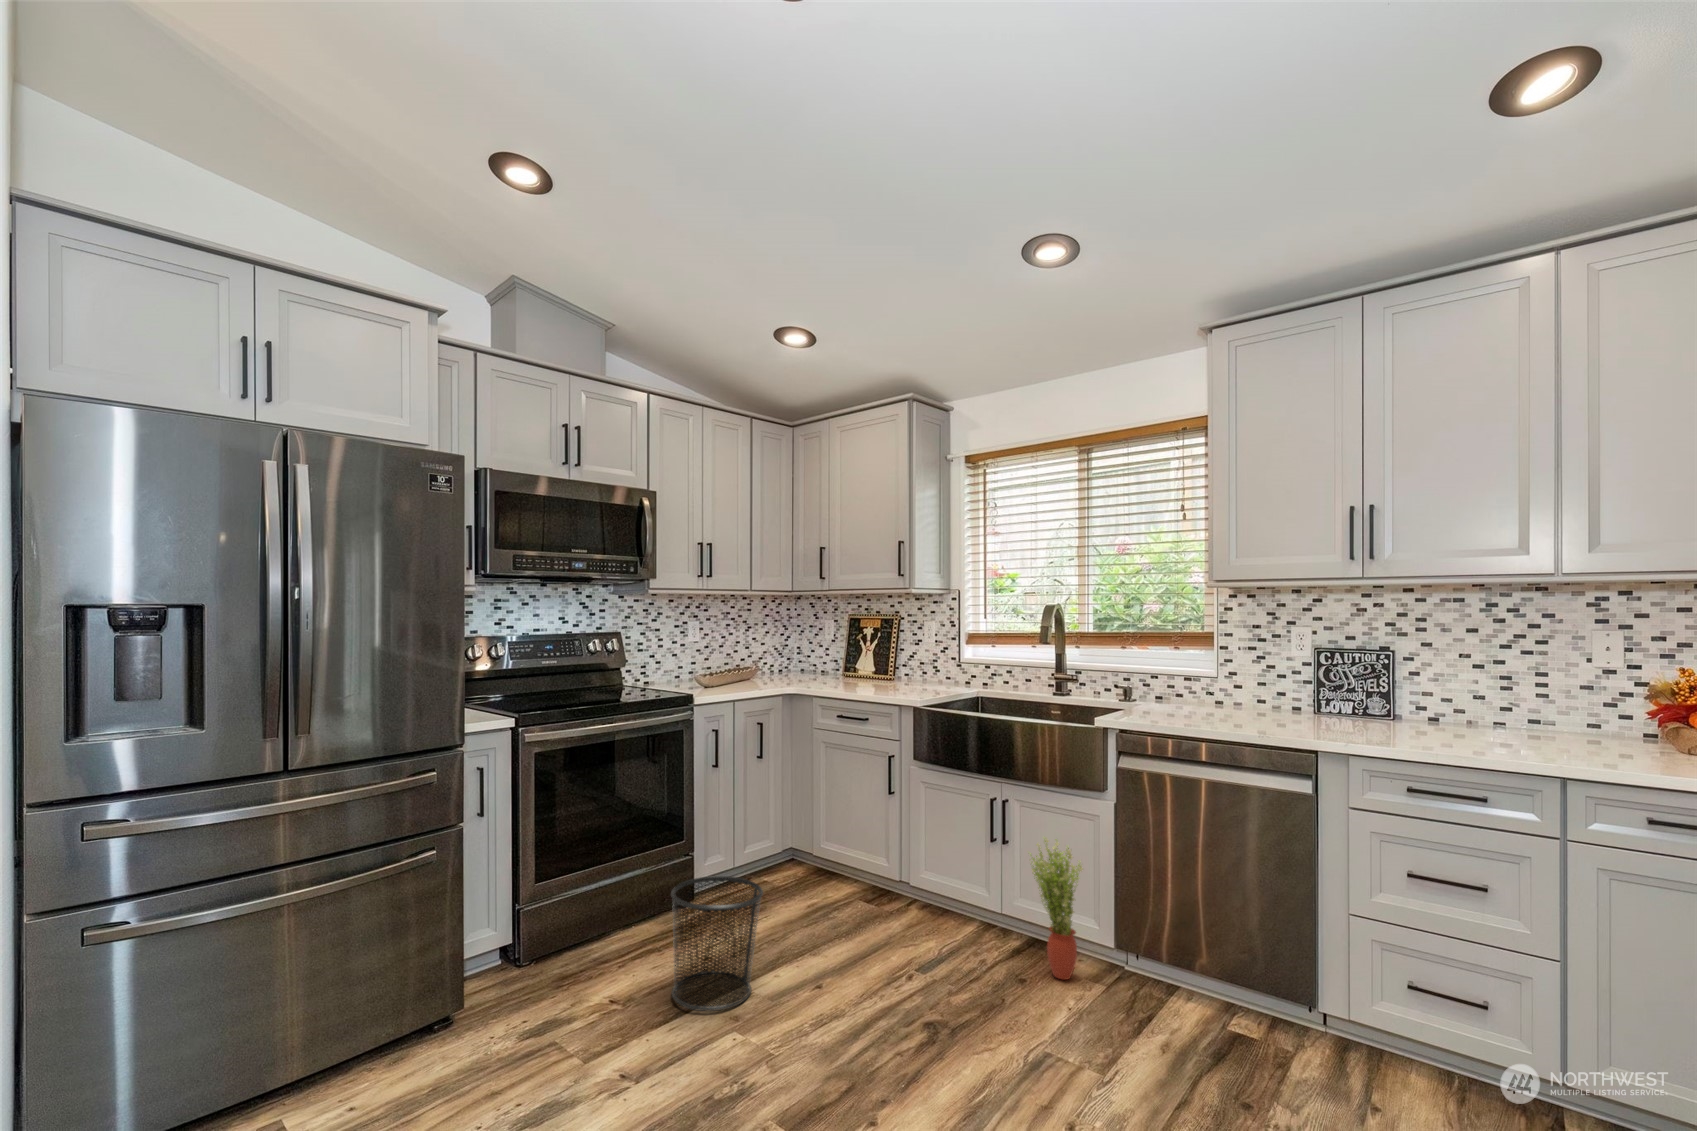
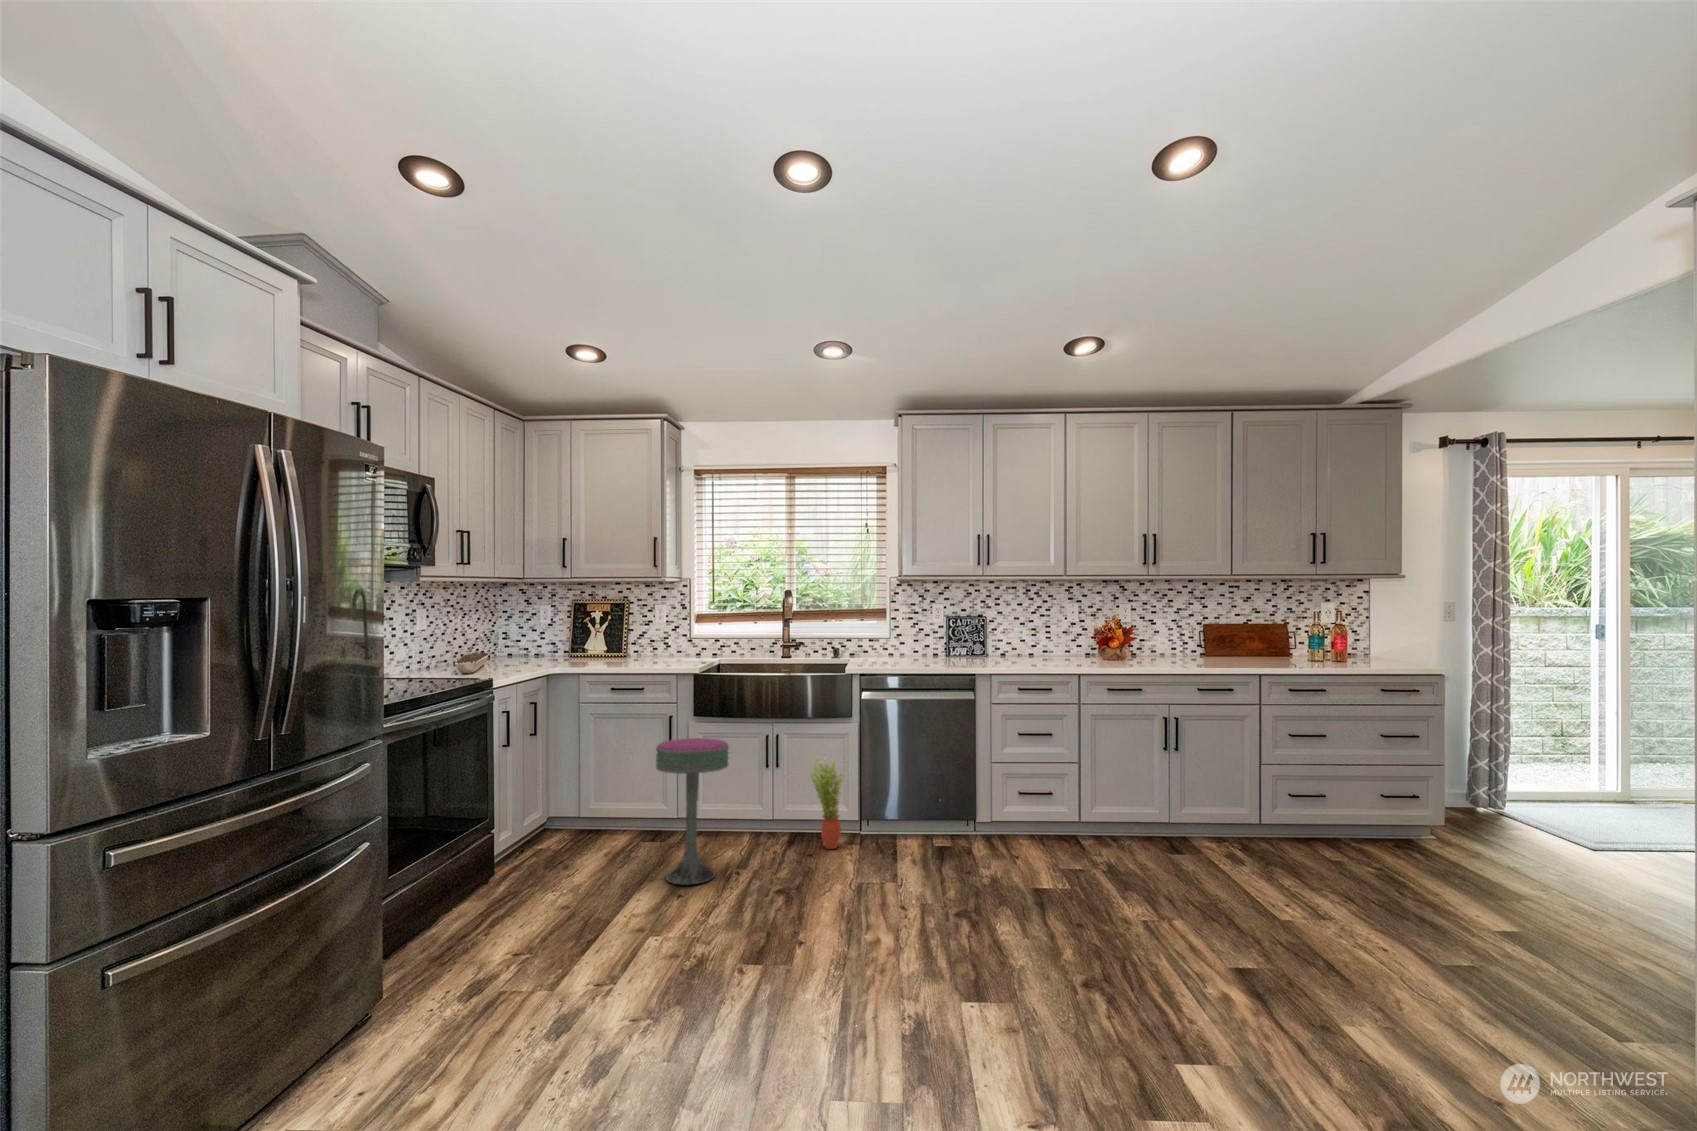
bar stool: none [817,784,905,972] -> present [656,738,729,885]
waste bin: present [671,876,763,1011] -> none [568,829,651,940]

